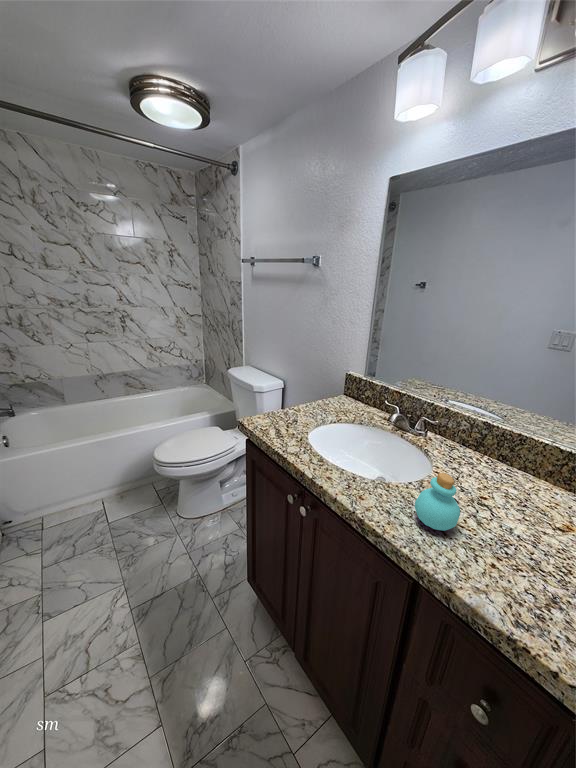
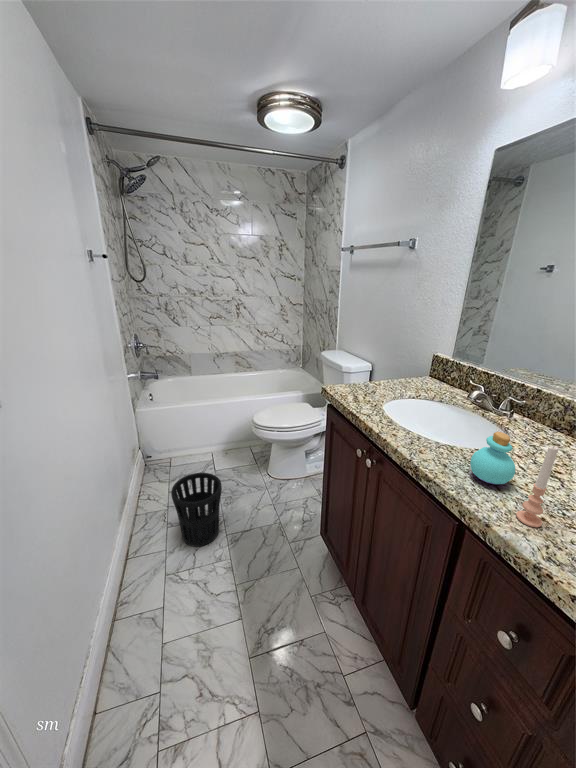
candle: none [474,497,516,584] -> present [516,446,559,527]
wastebasket: none [44,537,120,639] -> present [171,473,222,547]

